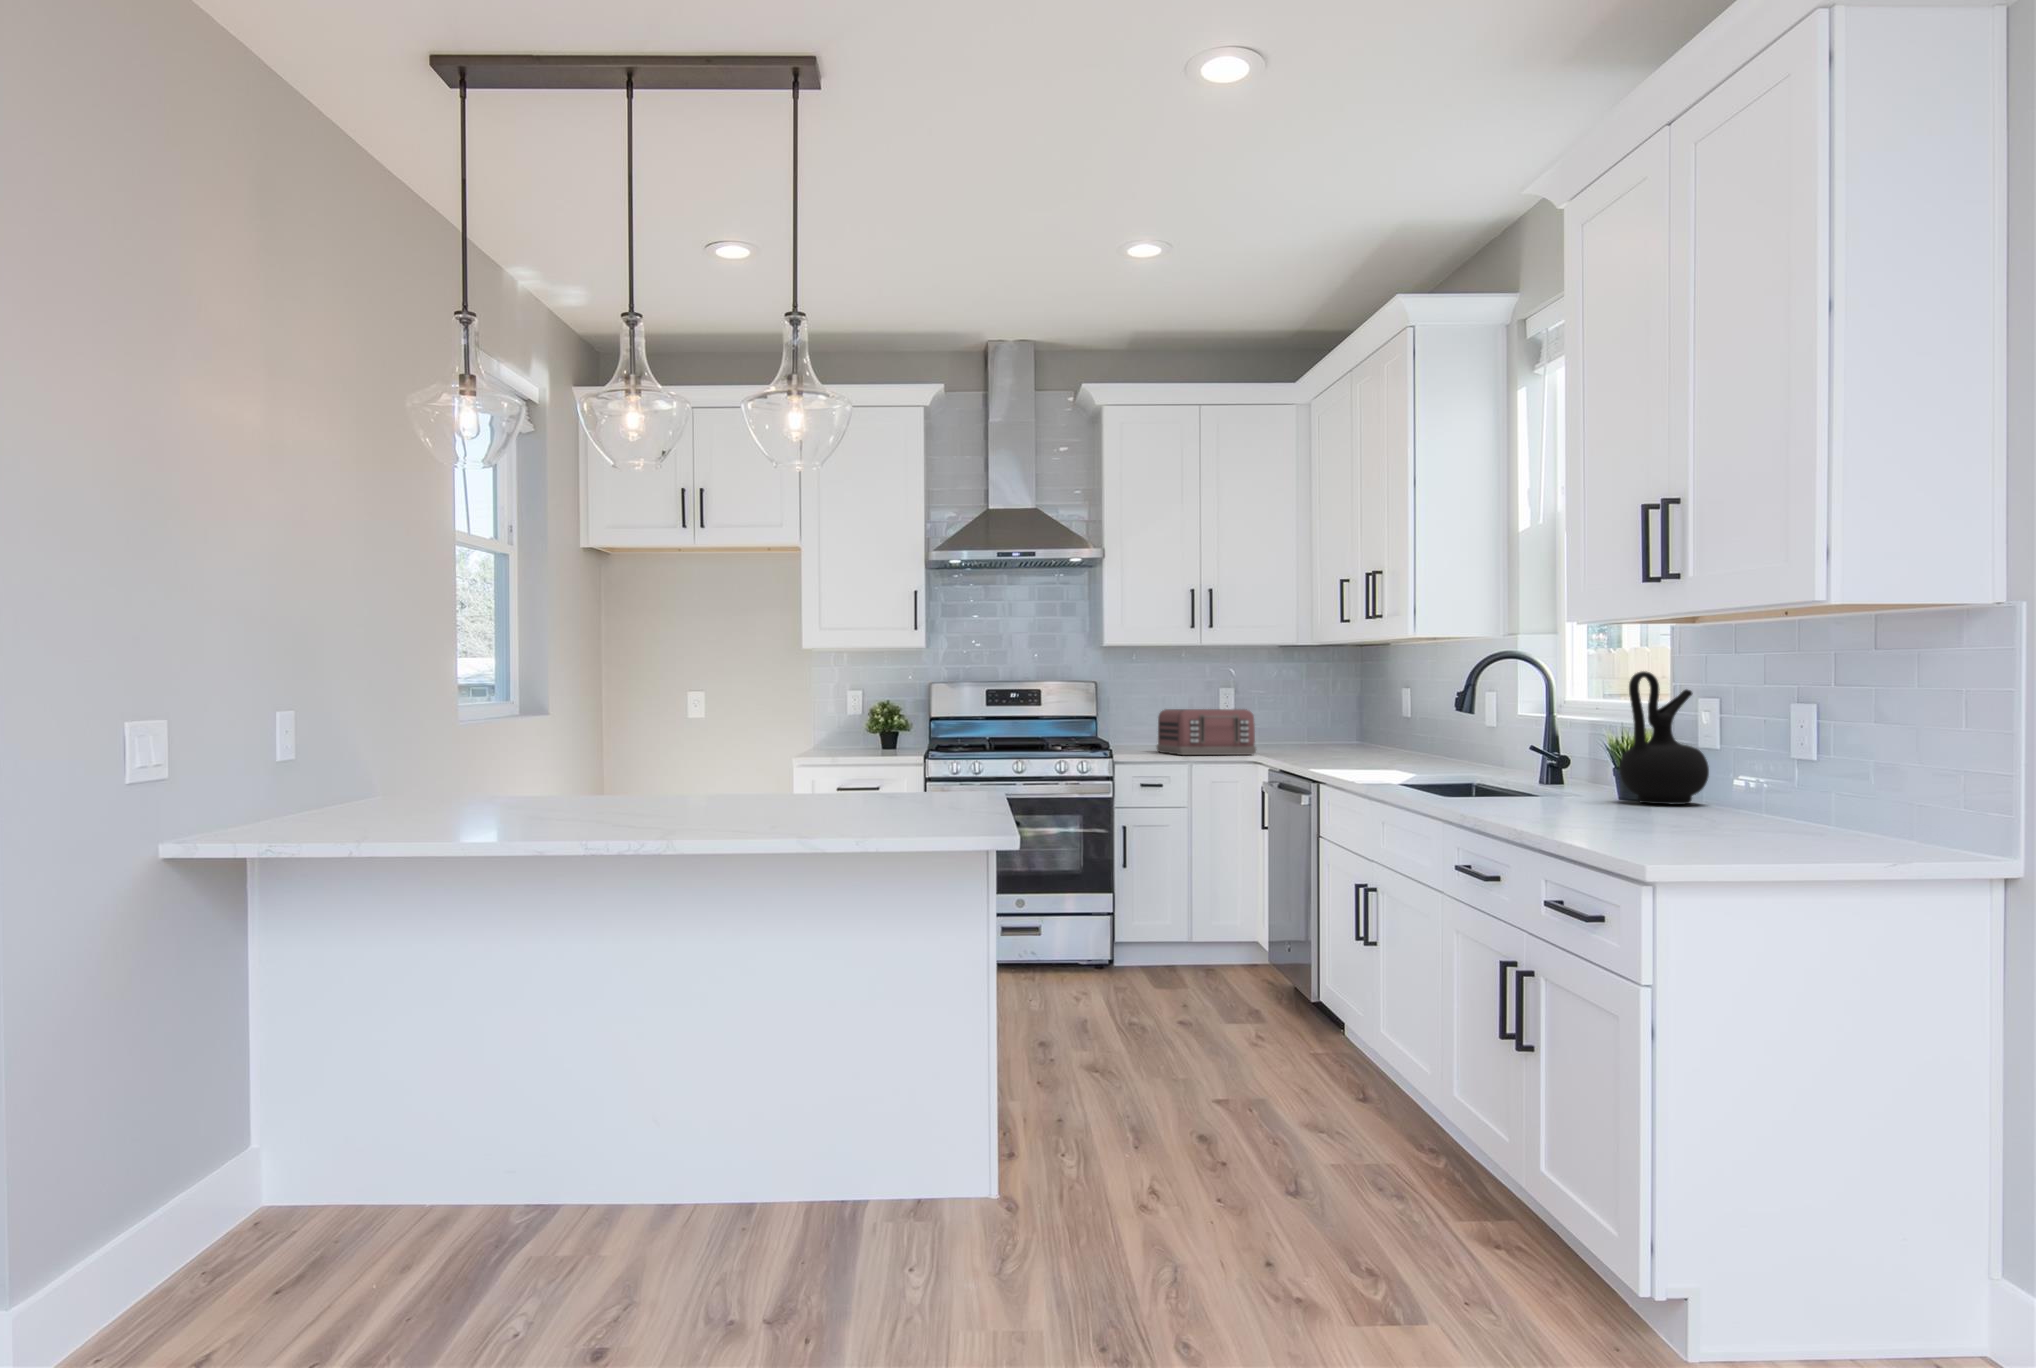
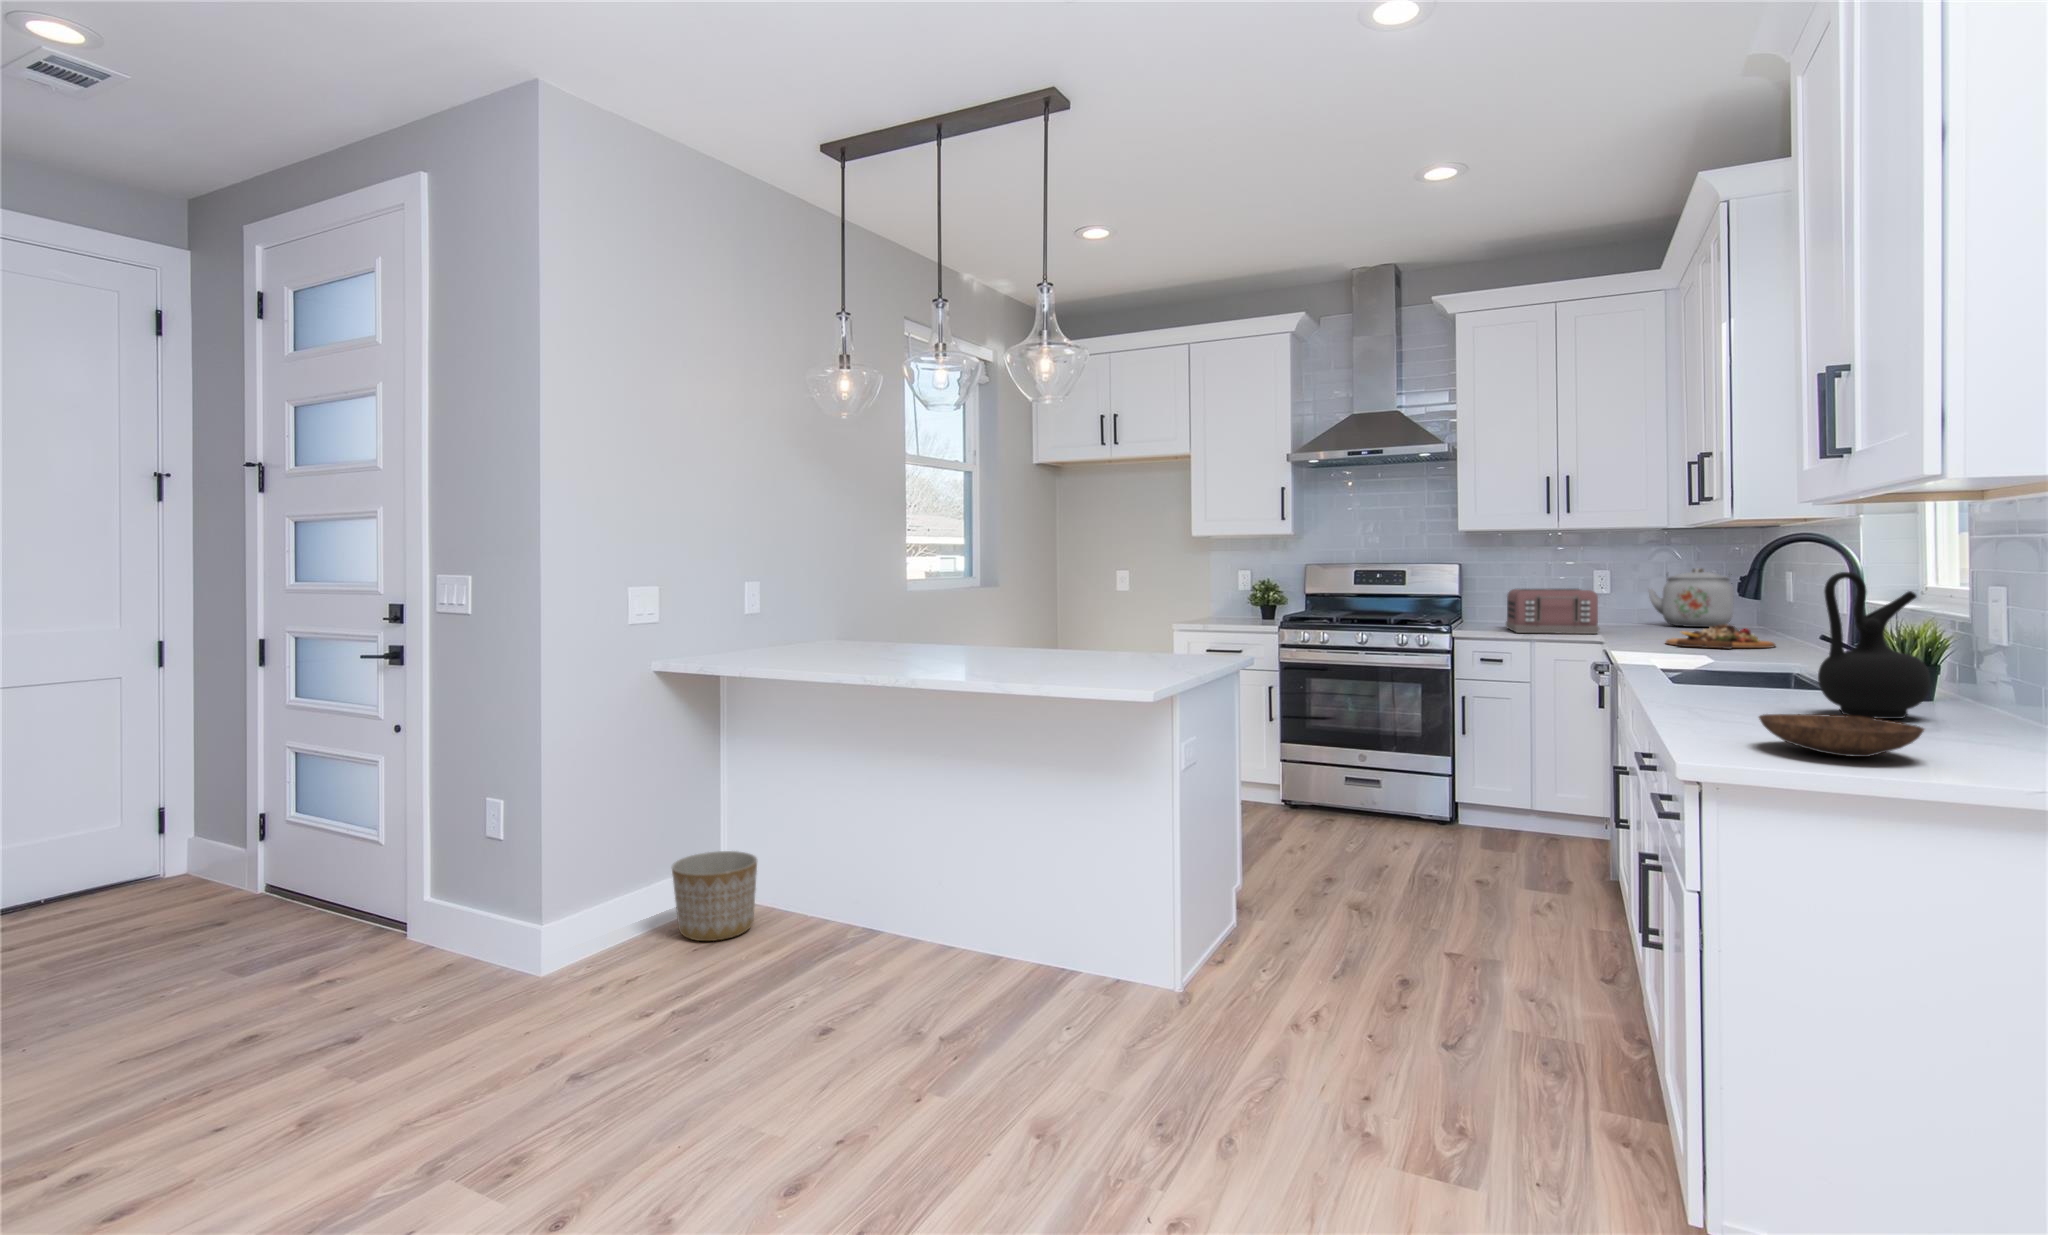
kettle: none [1271,690,1345,748] -> present [1649,568,1734,627]
cutting board: none [1335,740,1429,763] -> present [1666,625,1775,649]
bowl: none [1661,795,1805,828] -> present [1759,714,1924,757]
planter: none [162,1106,317,1261] -> present [672,851,757,941]

